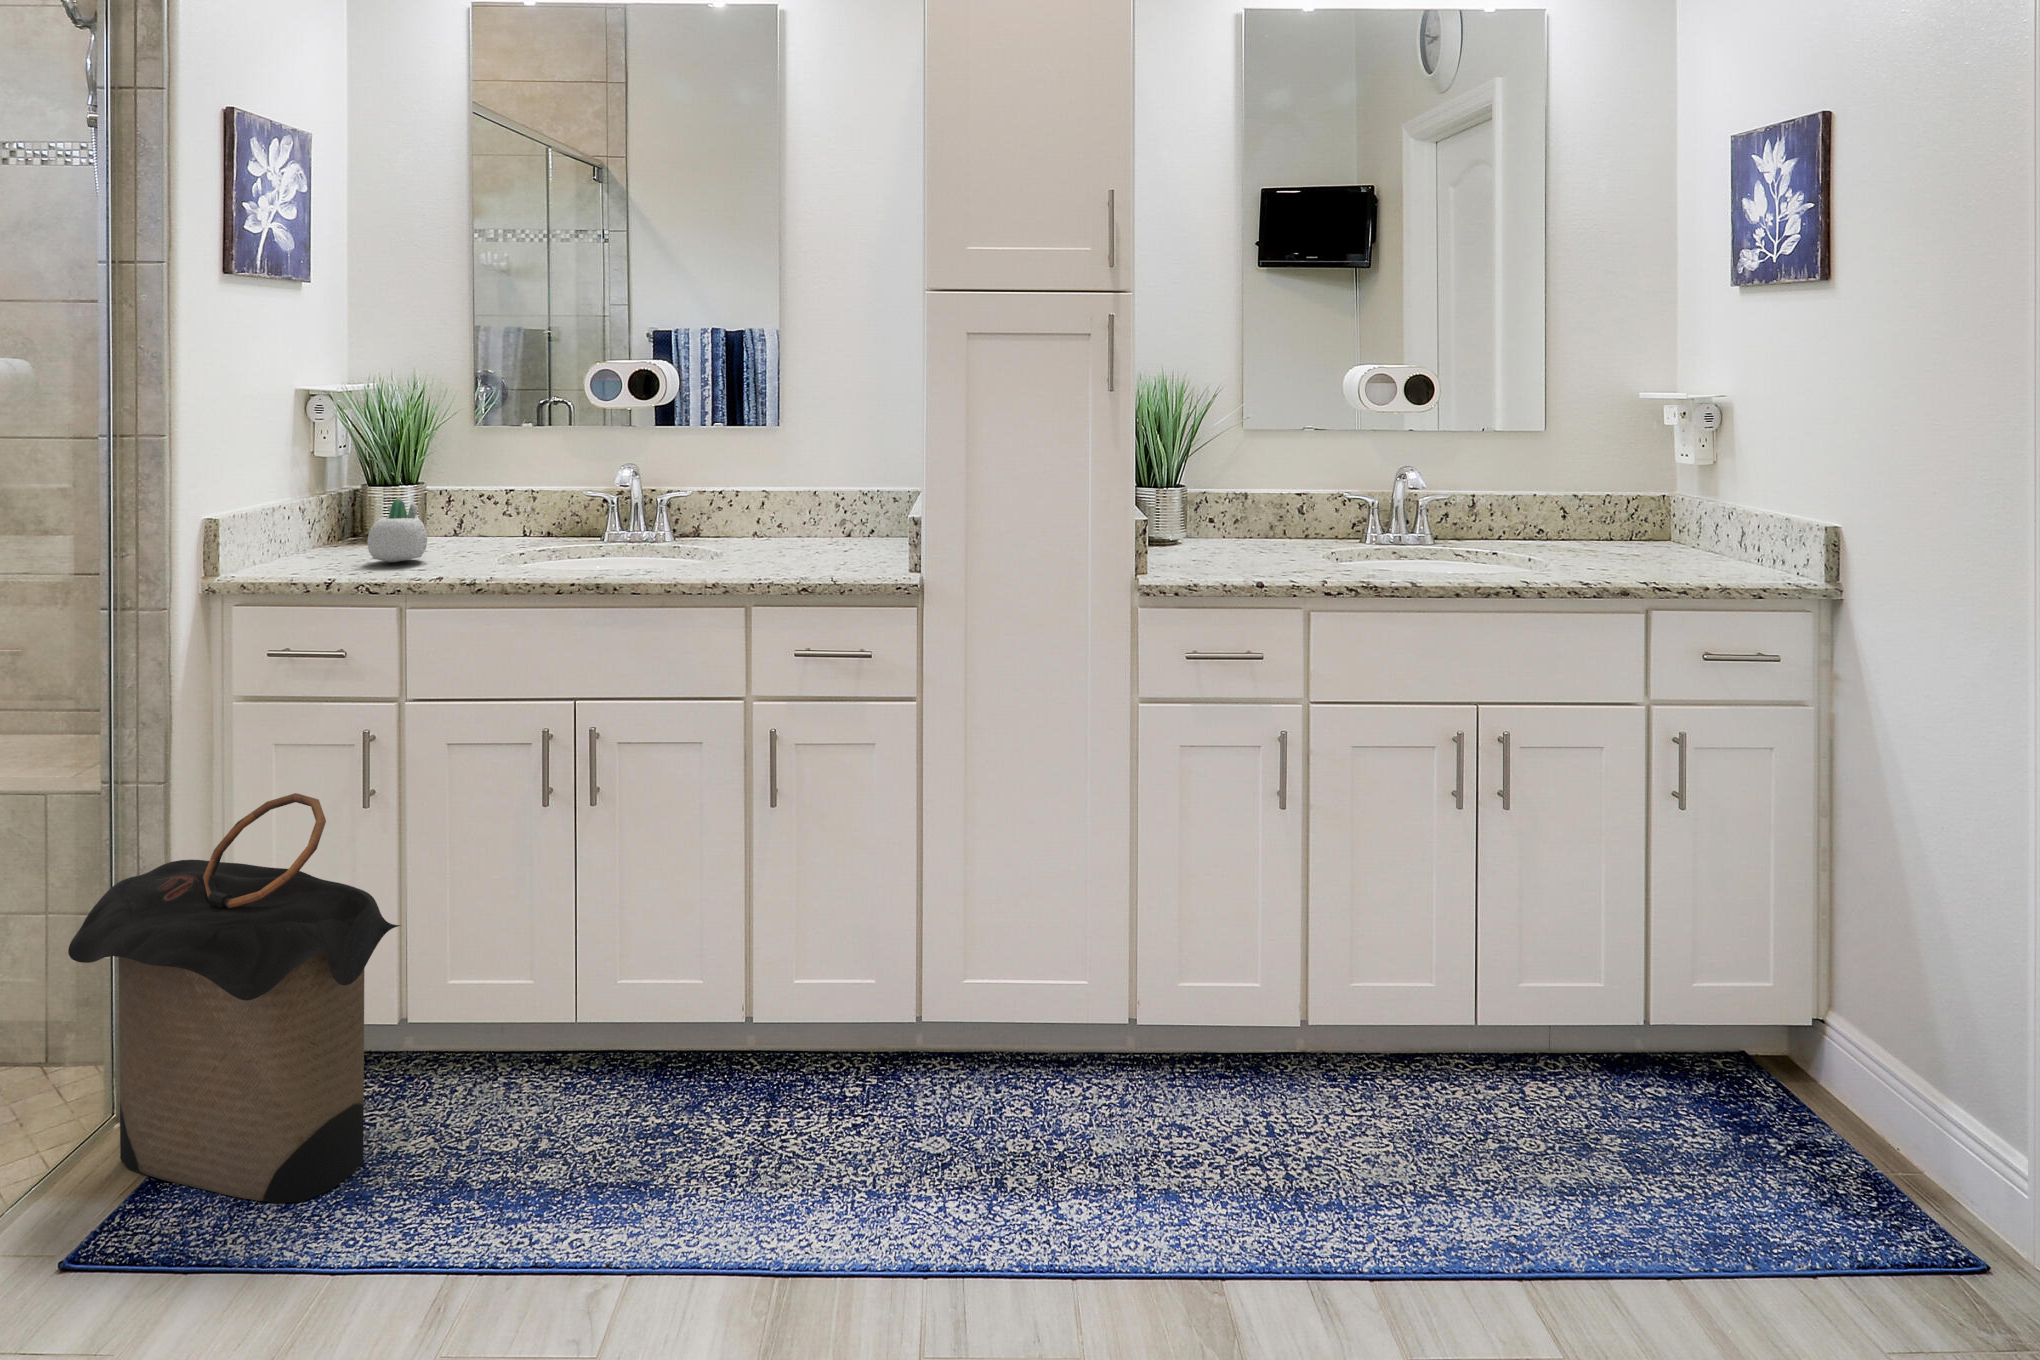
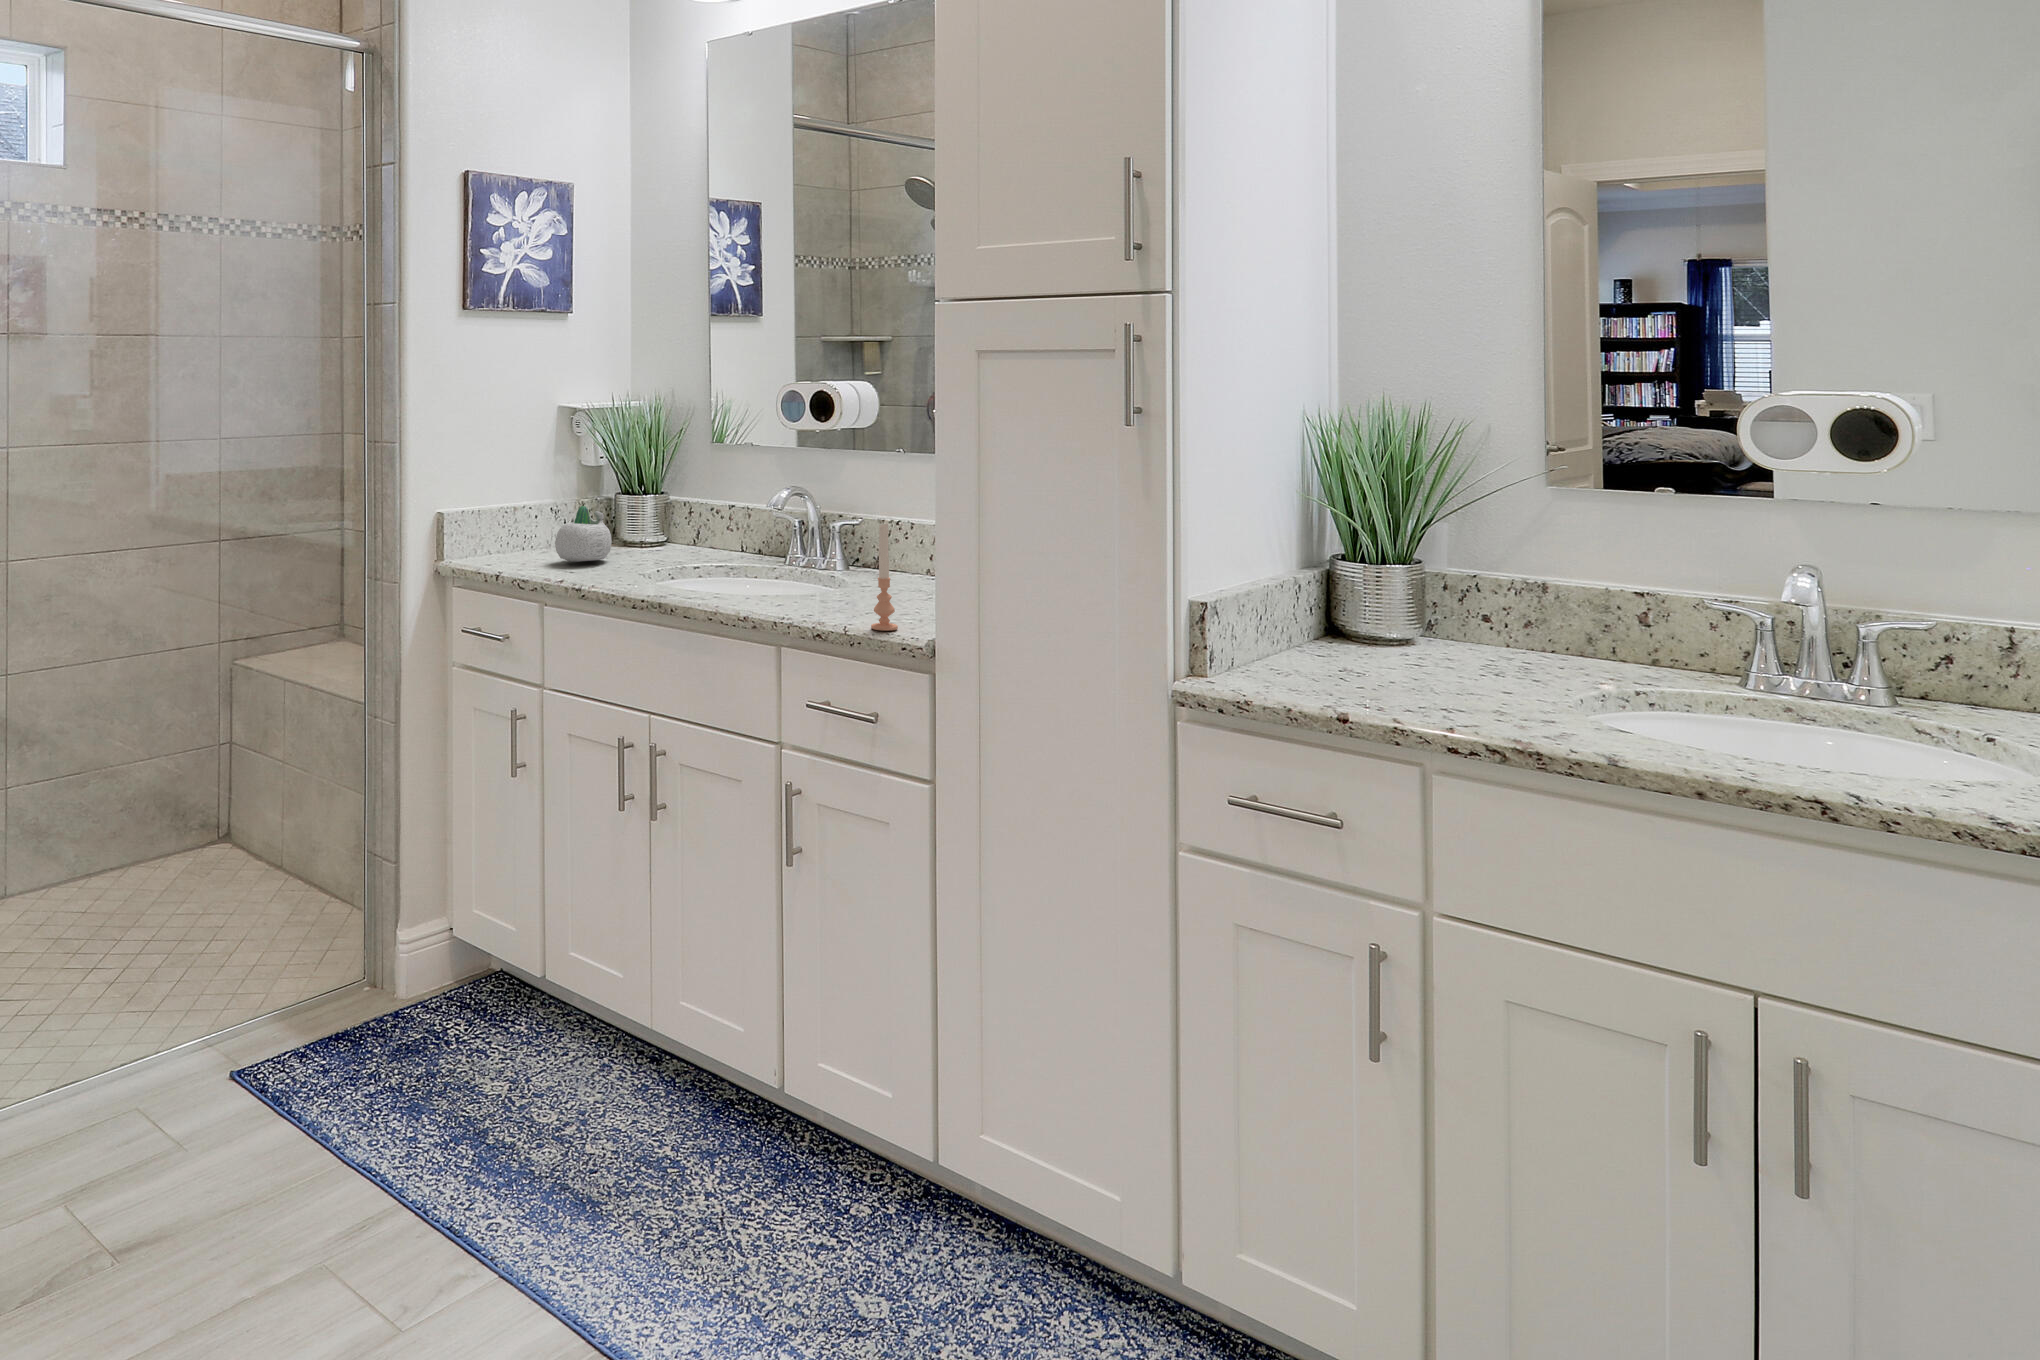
candle: none [832,481,856,578] -> present [871,523,898,631]
laundry hamper: present [68,793,400,1203] -> none [306,751,481,1096]

